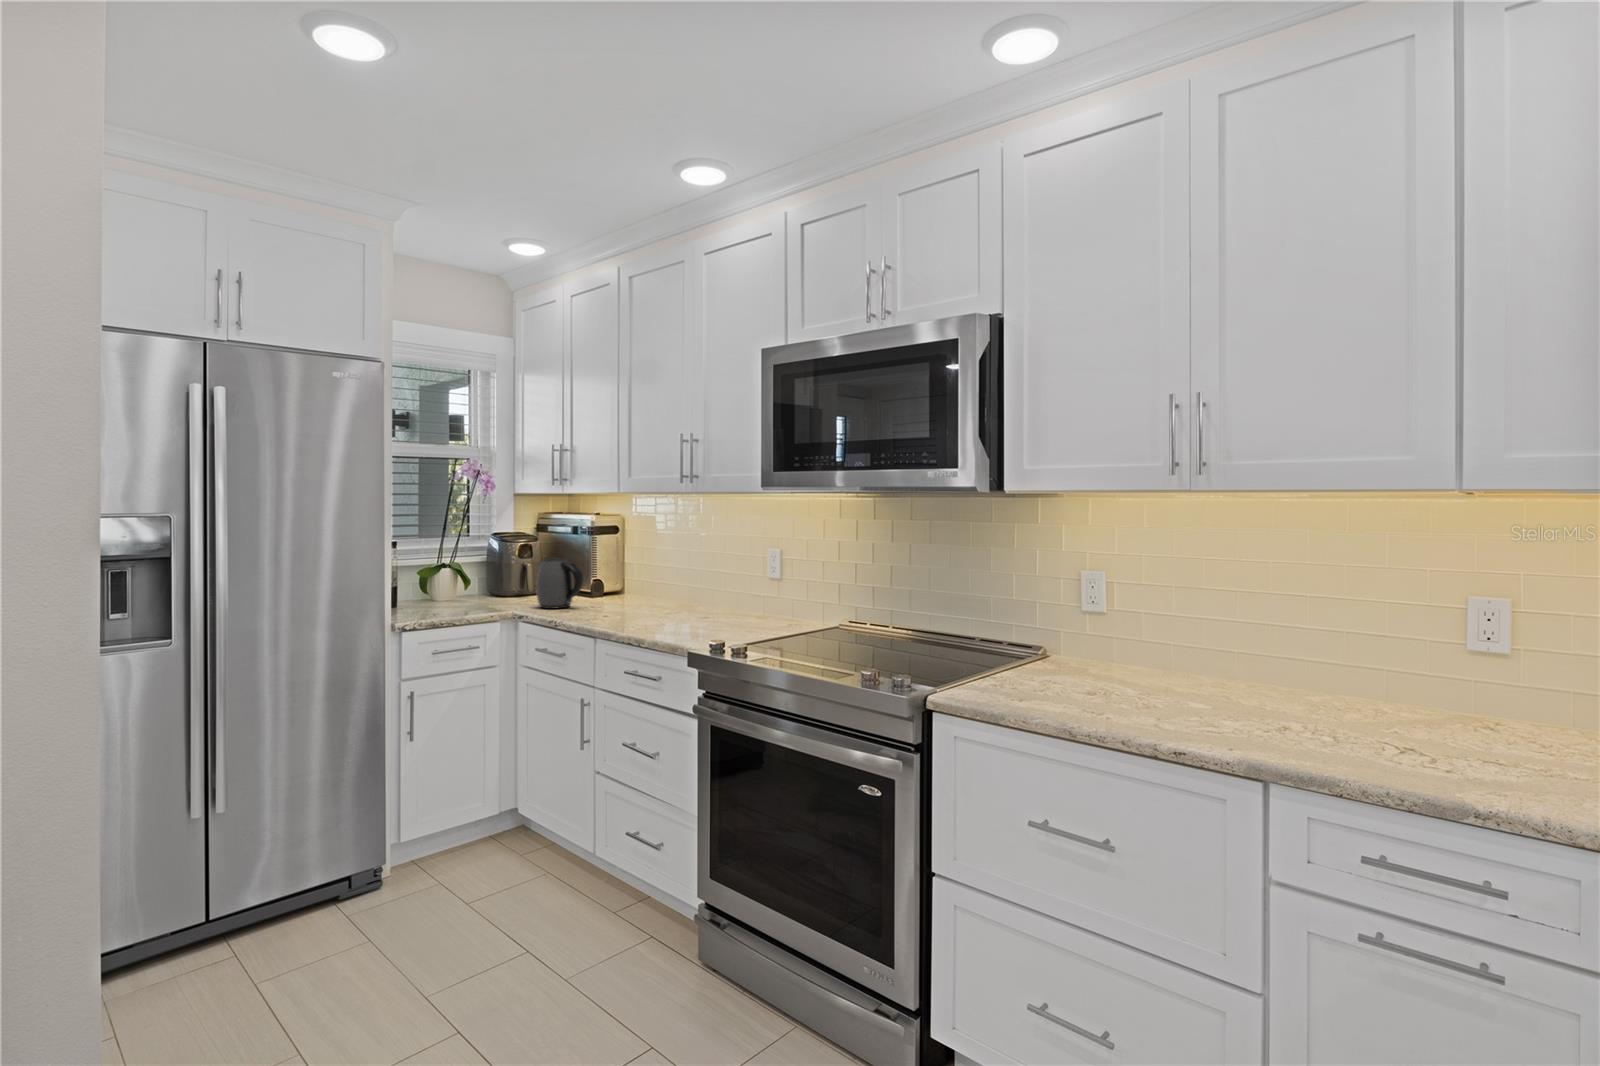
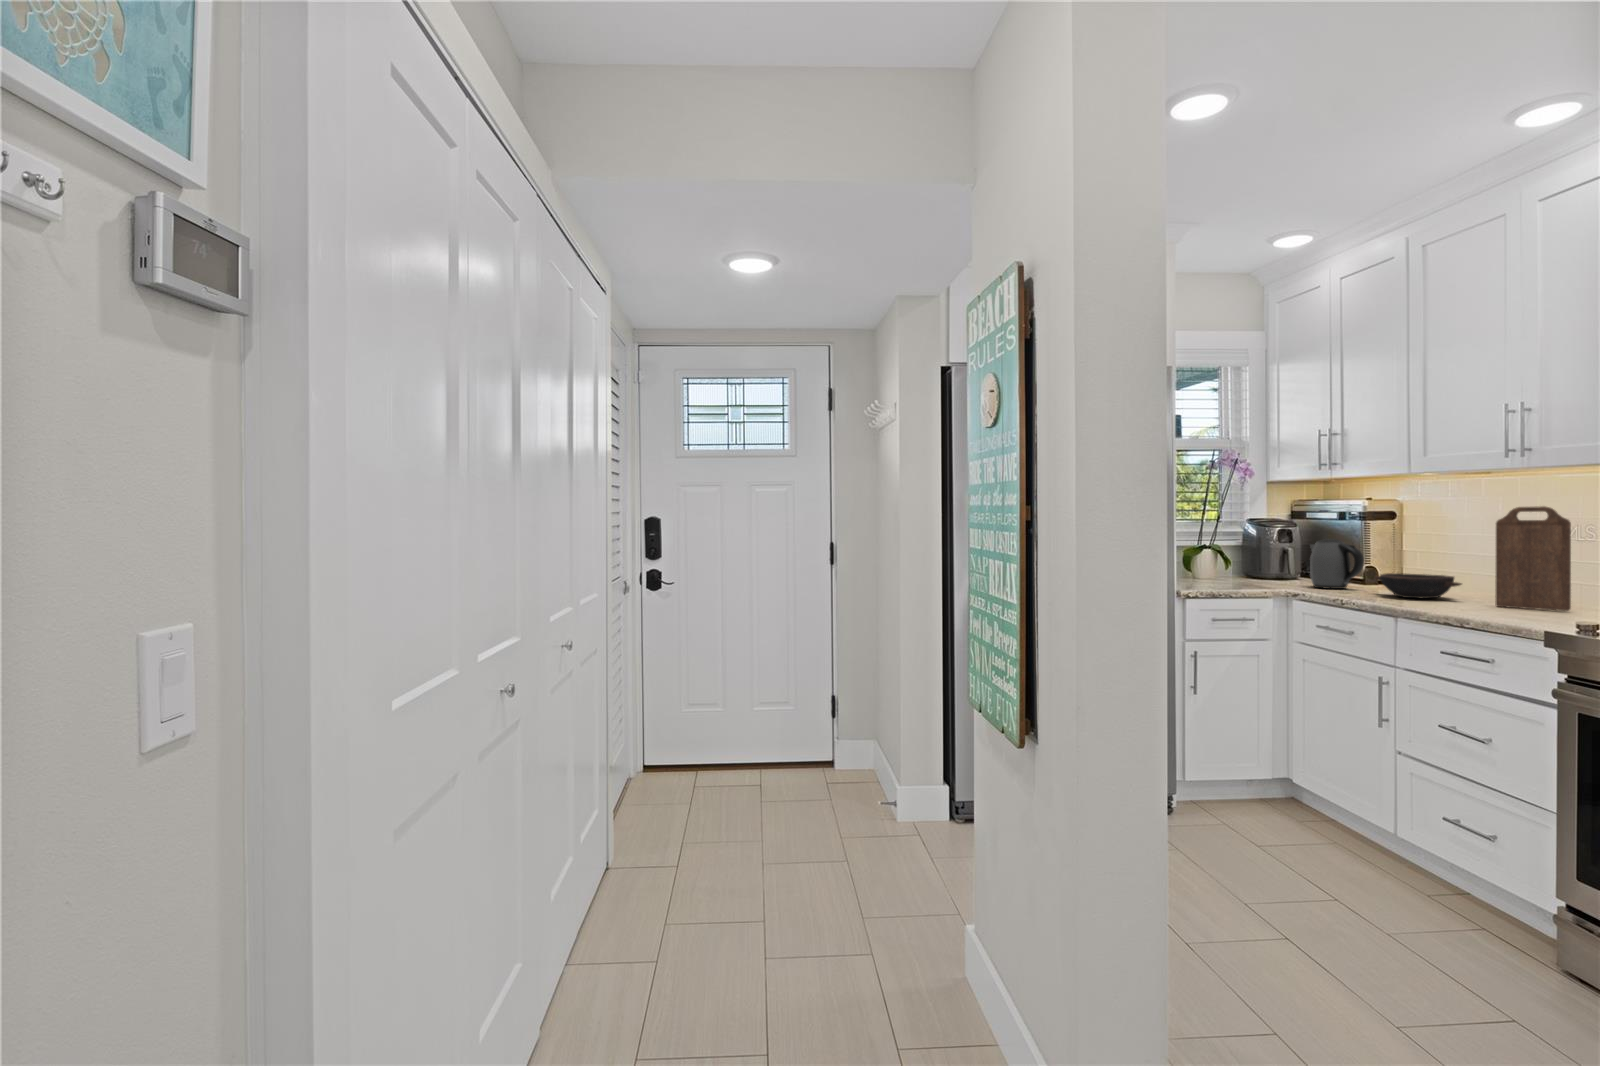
cutting board: none [676,528,729,623] -> present [1495,506,1571,611]
bowl: none [588,591,655,616] -> present [1375,573,1462,598]

